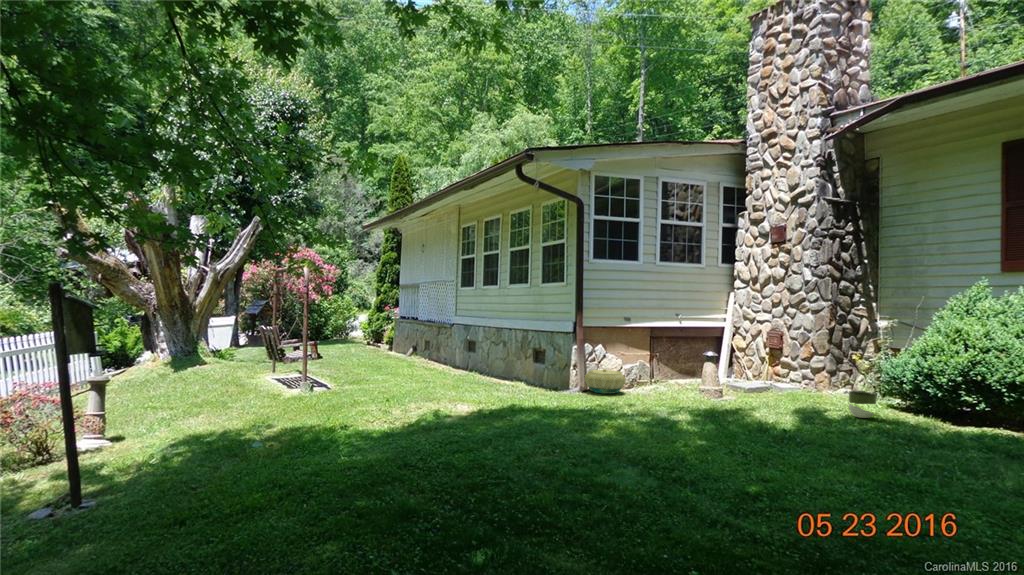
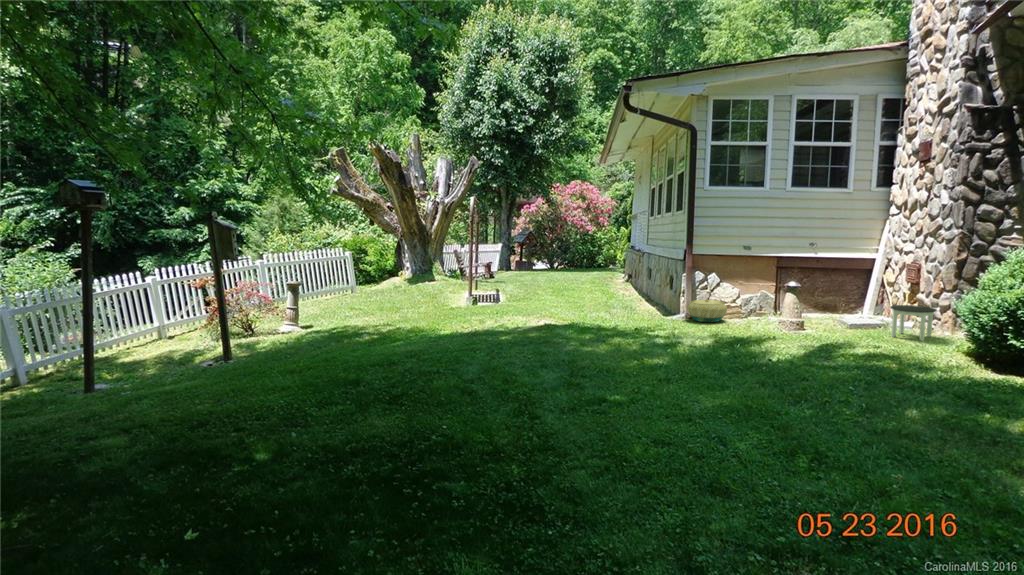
round table: none [774,370,813,402] -> present [890,305,937,341]
planter: present [849,391,877,418] -> none [937,330,972,361]

